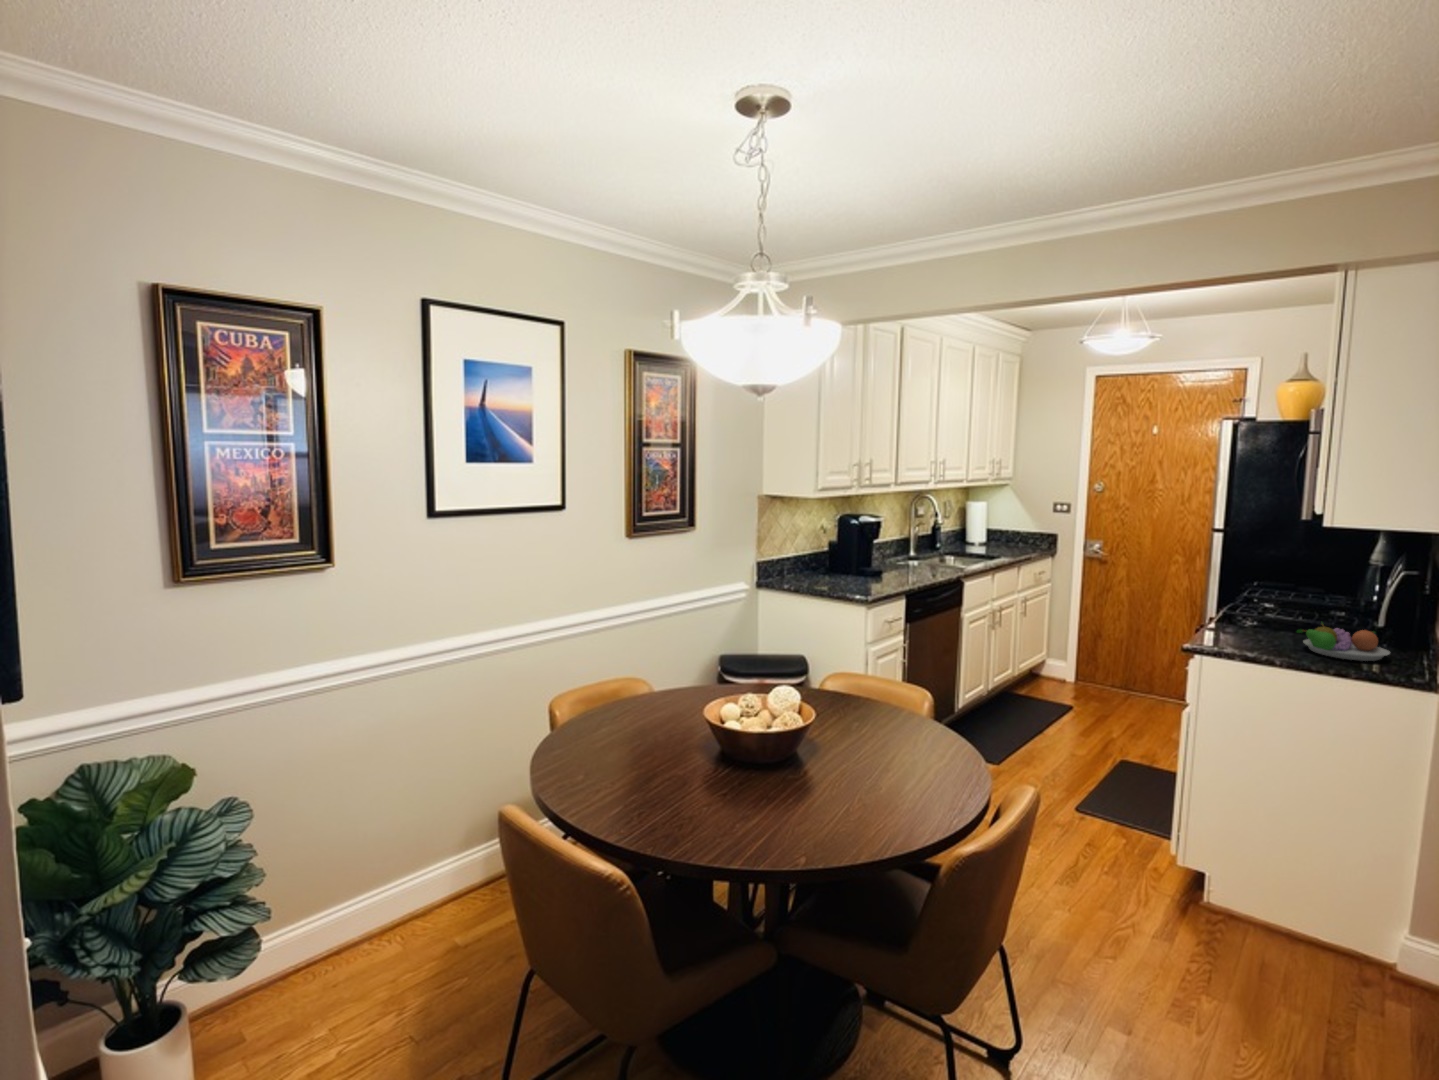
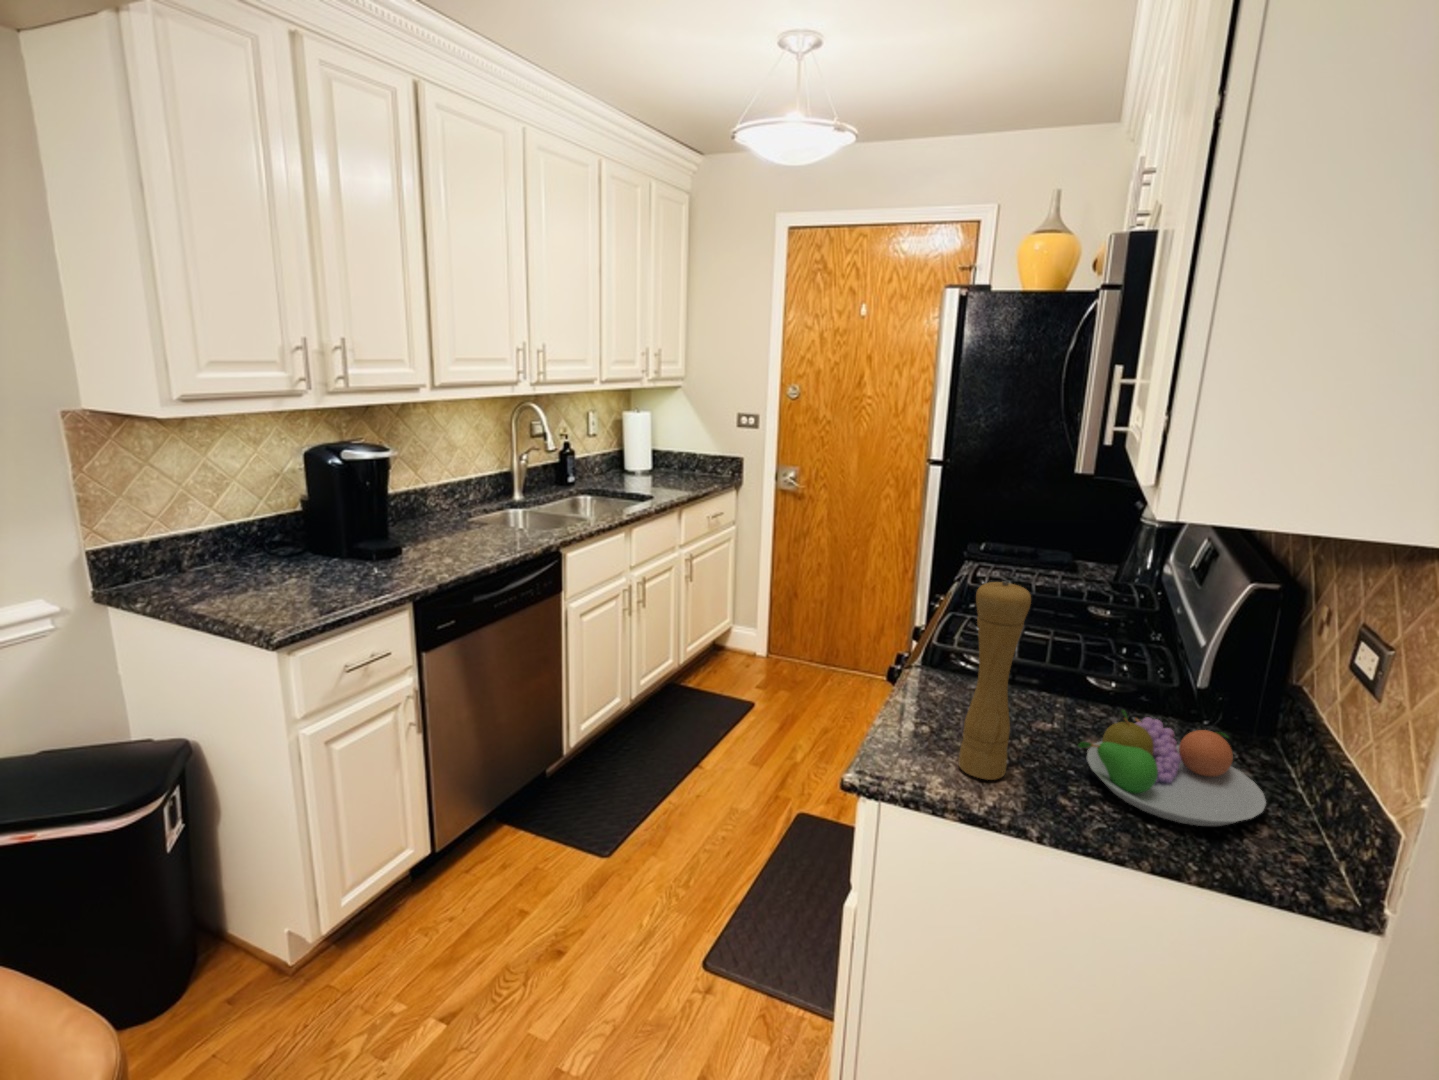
pepper mill: none [1237,559,1270,646] -> present [958,581,1031,780]

